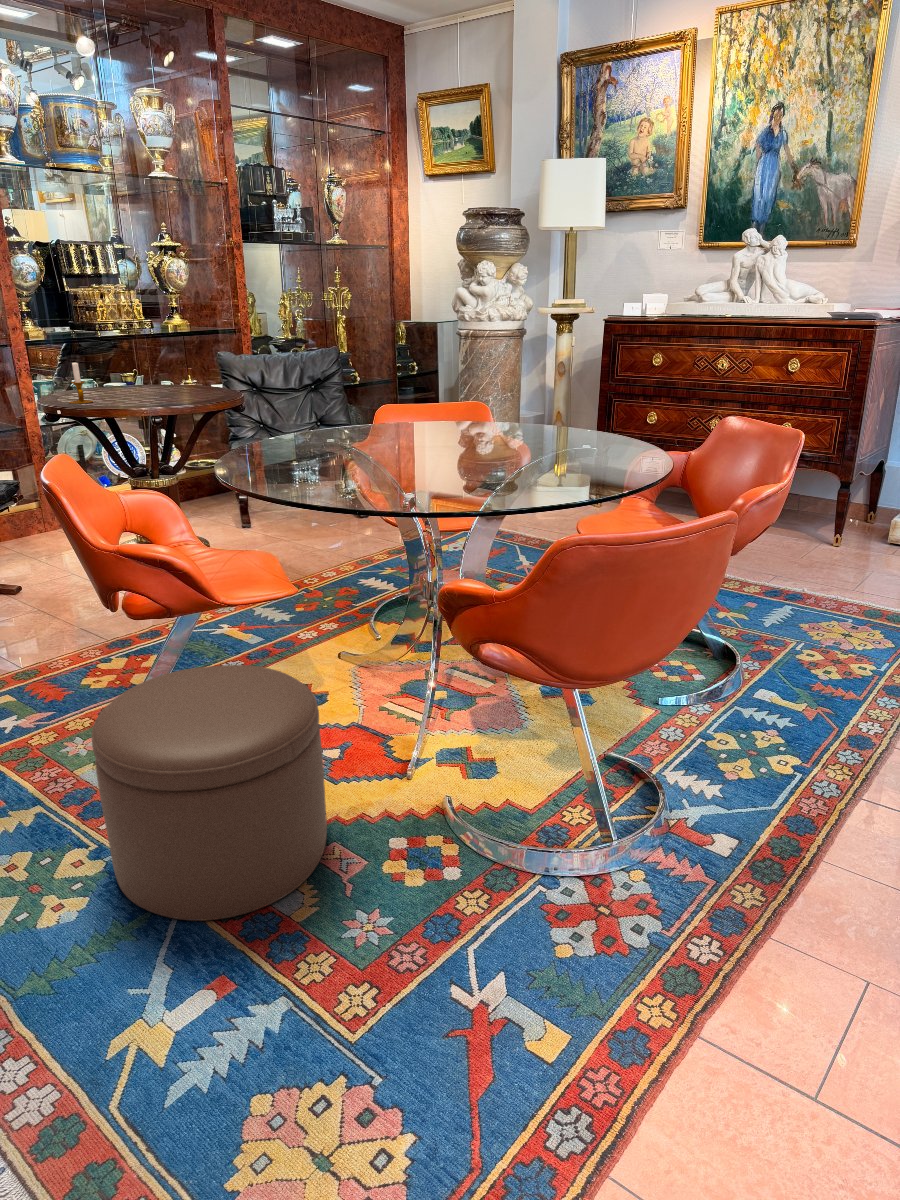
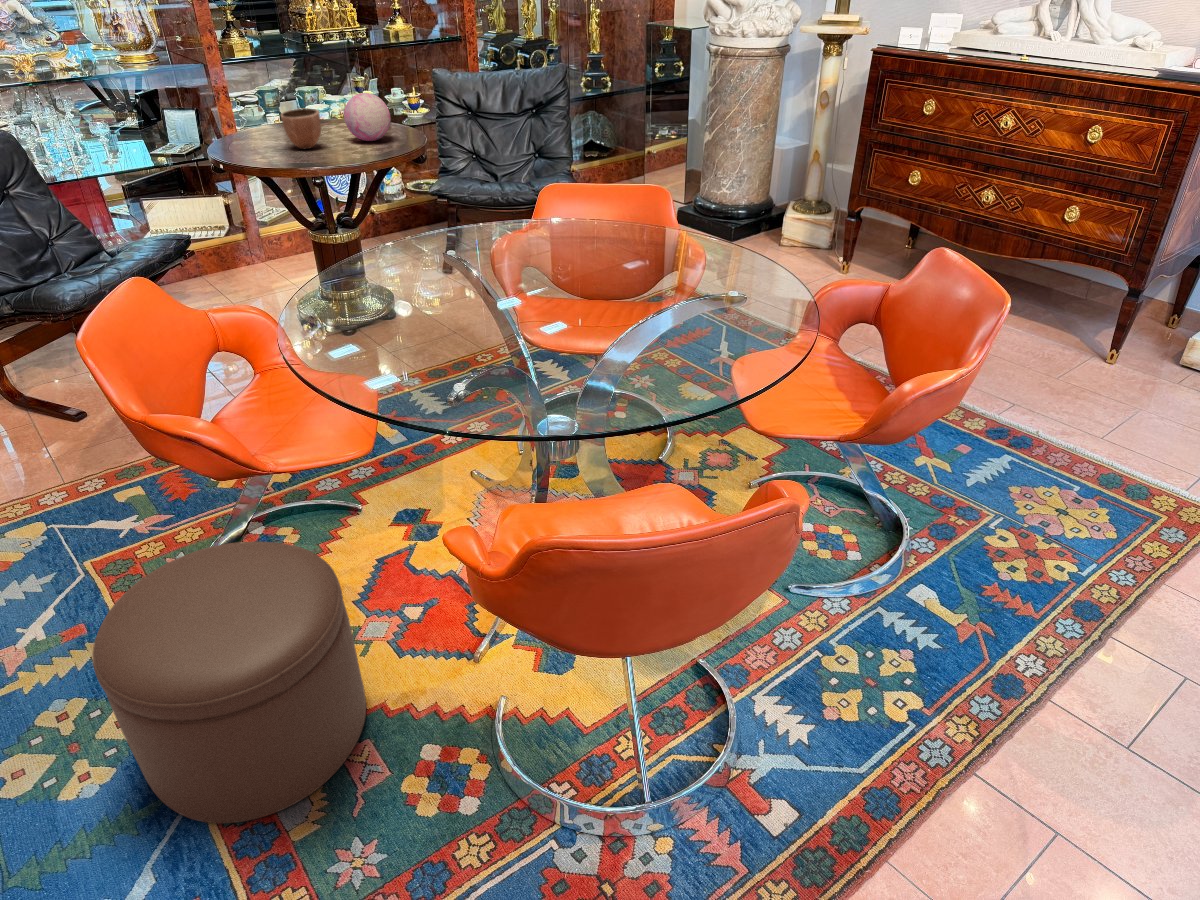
decorative orb: none [159,357,202,400] -> present [344,93,391,141]
candlestick: present [69,363,93,404] -> none [251,98,276,145]
decorative bowl: none [104,370,141,405] -> present [281,108,321,149]

